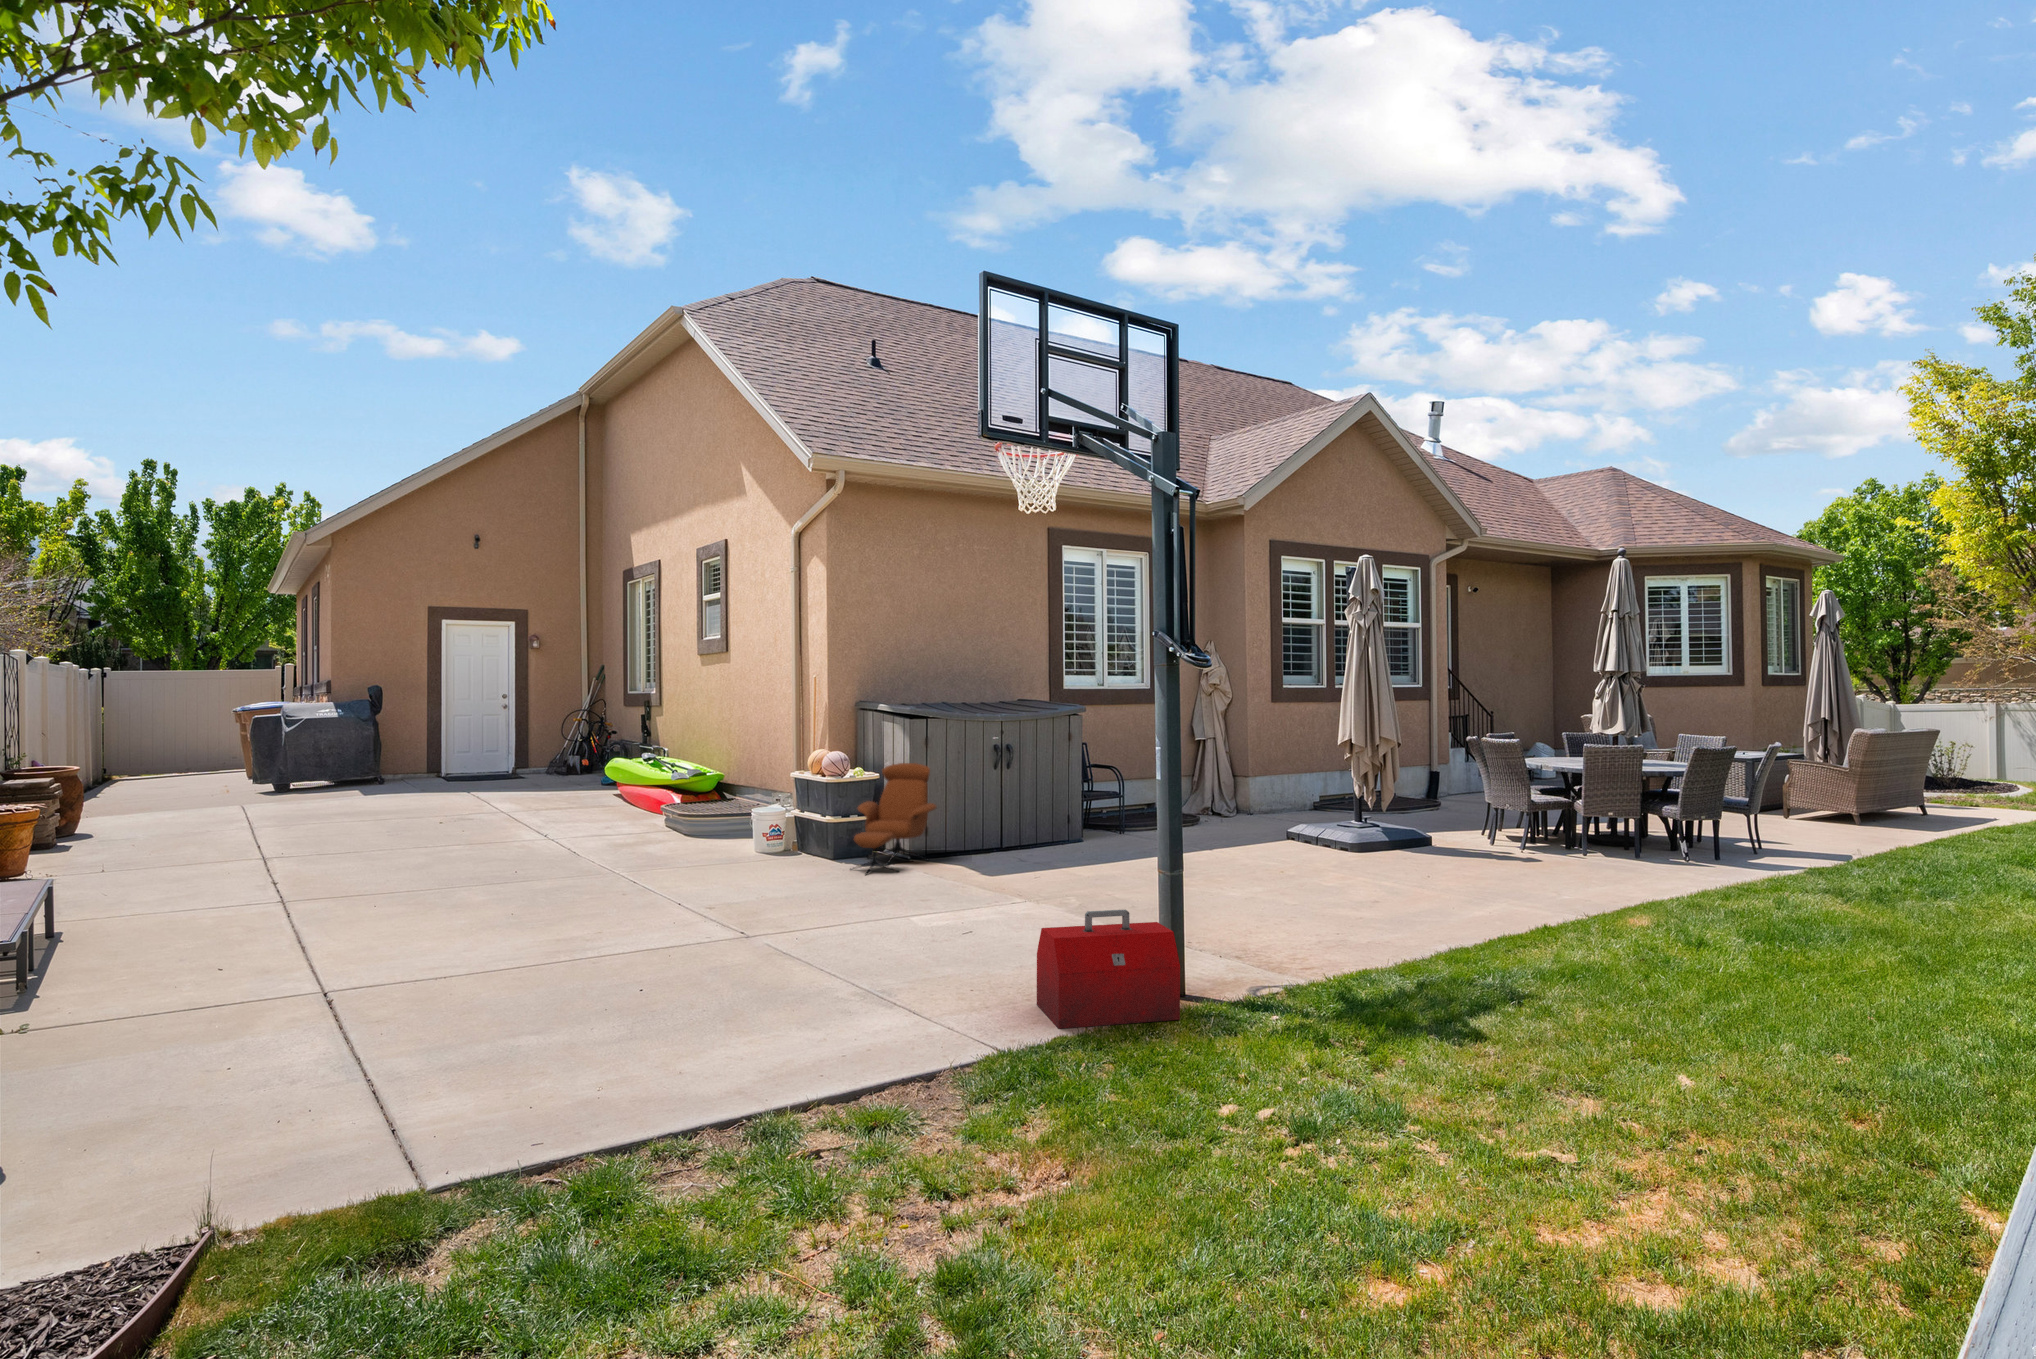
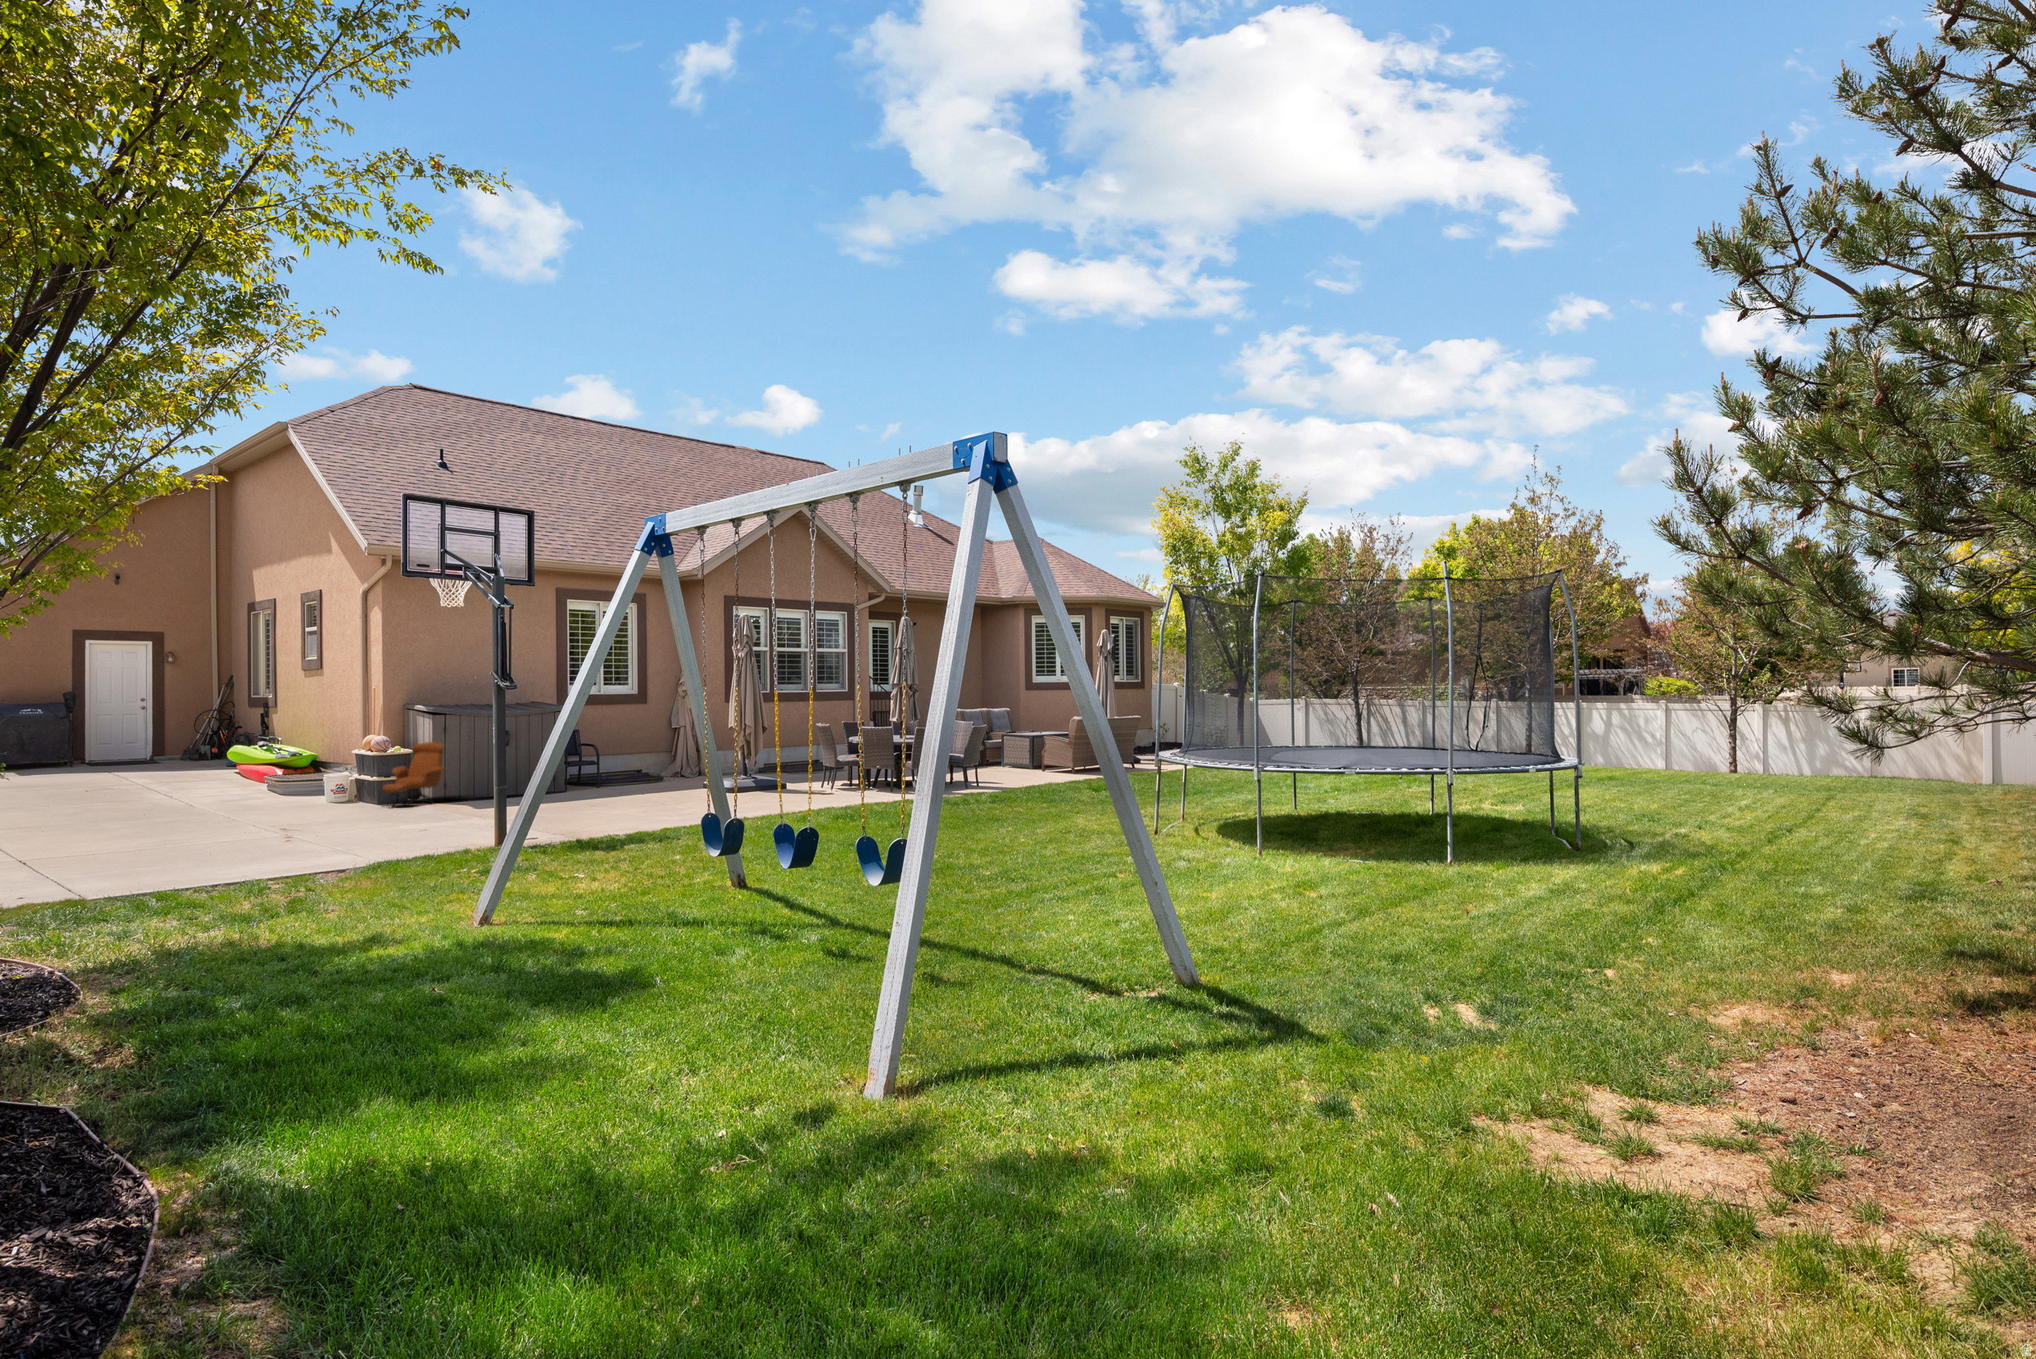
toolbox: present [1037,910,1180,1029] -> none [425,801,490,854]

